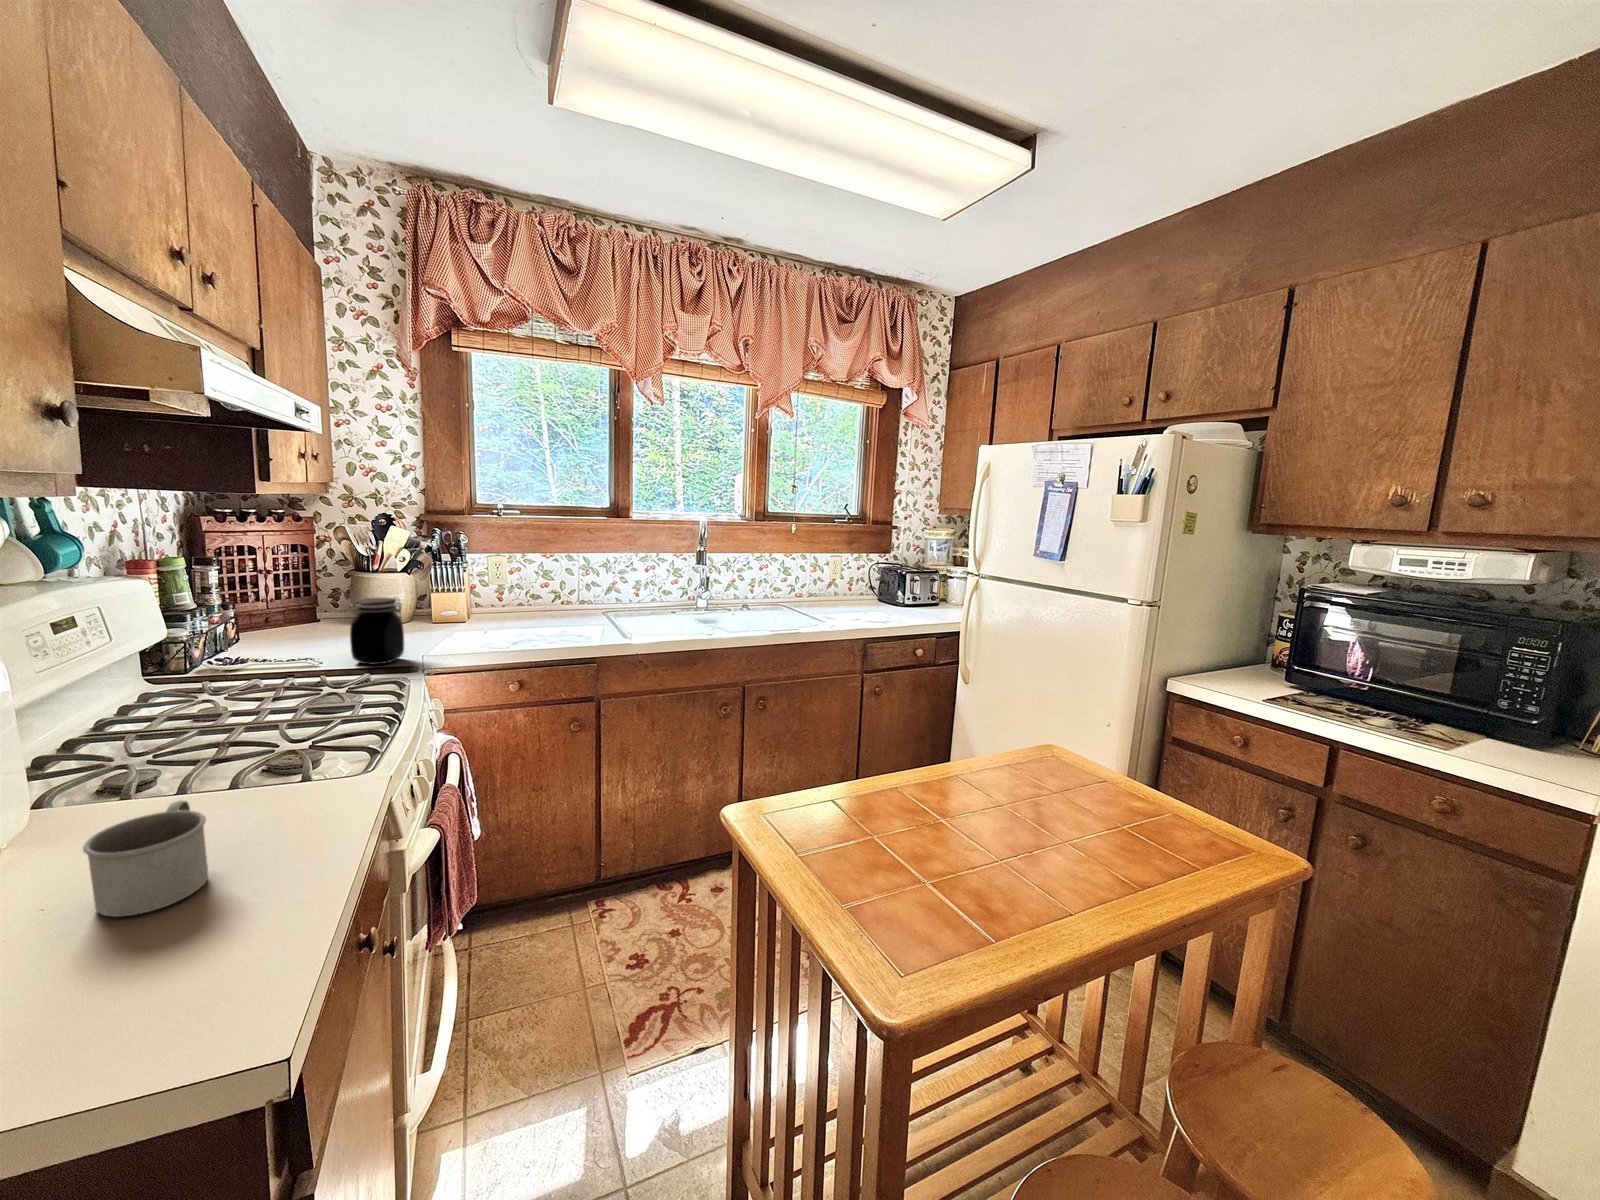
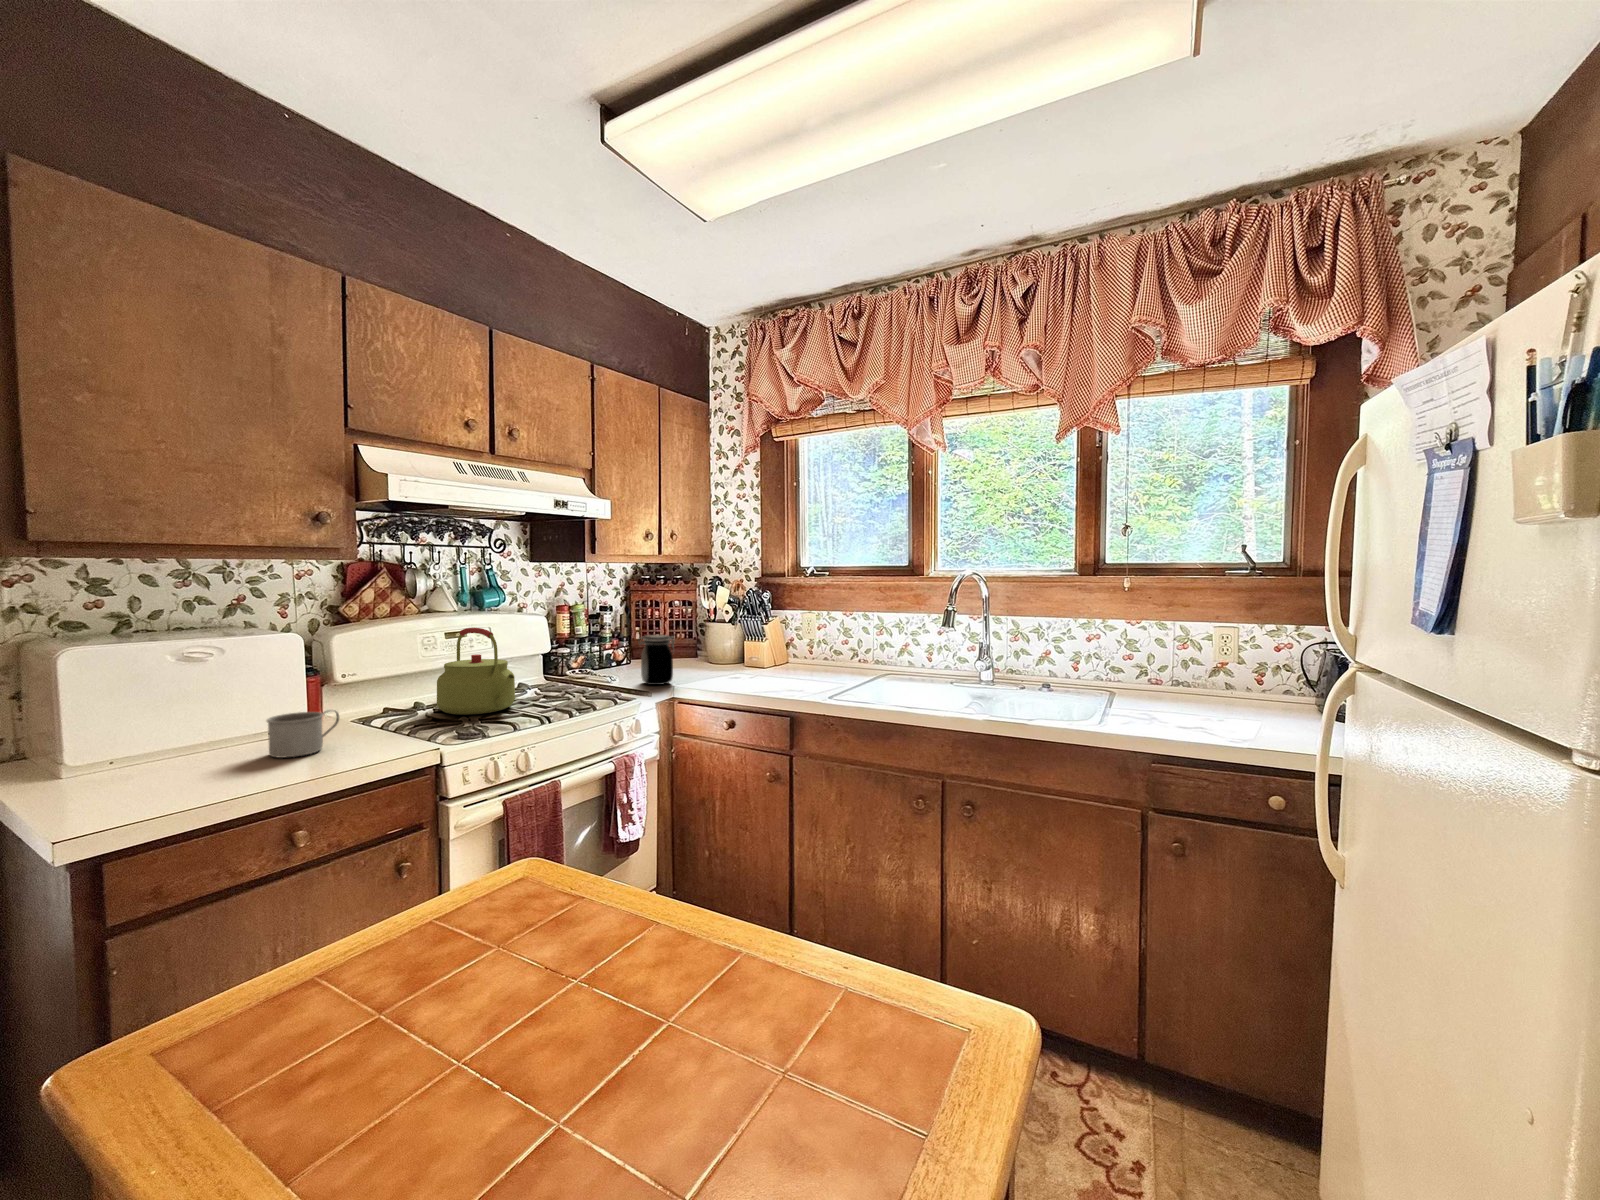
kettle: none [145,621,337,767] -> present [437,628,515,715]

